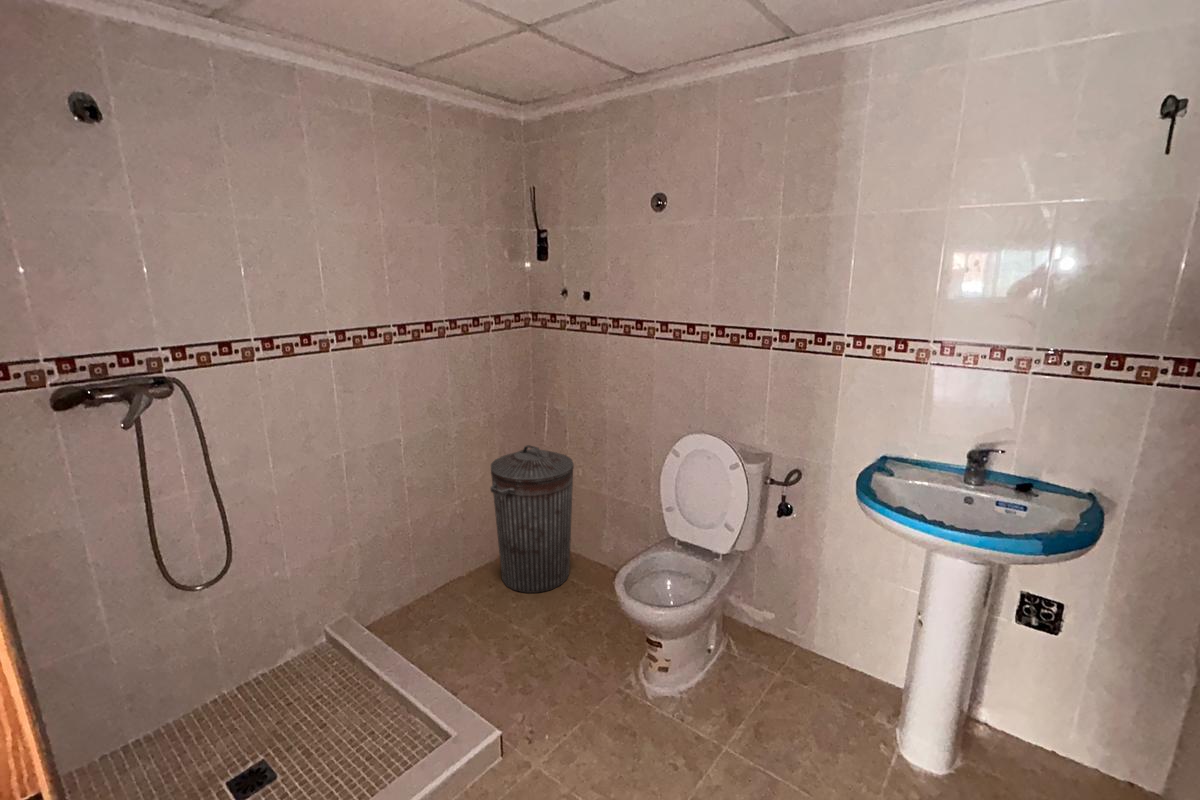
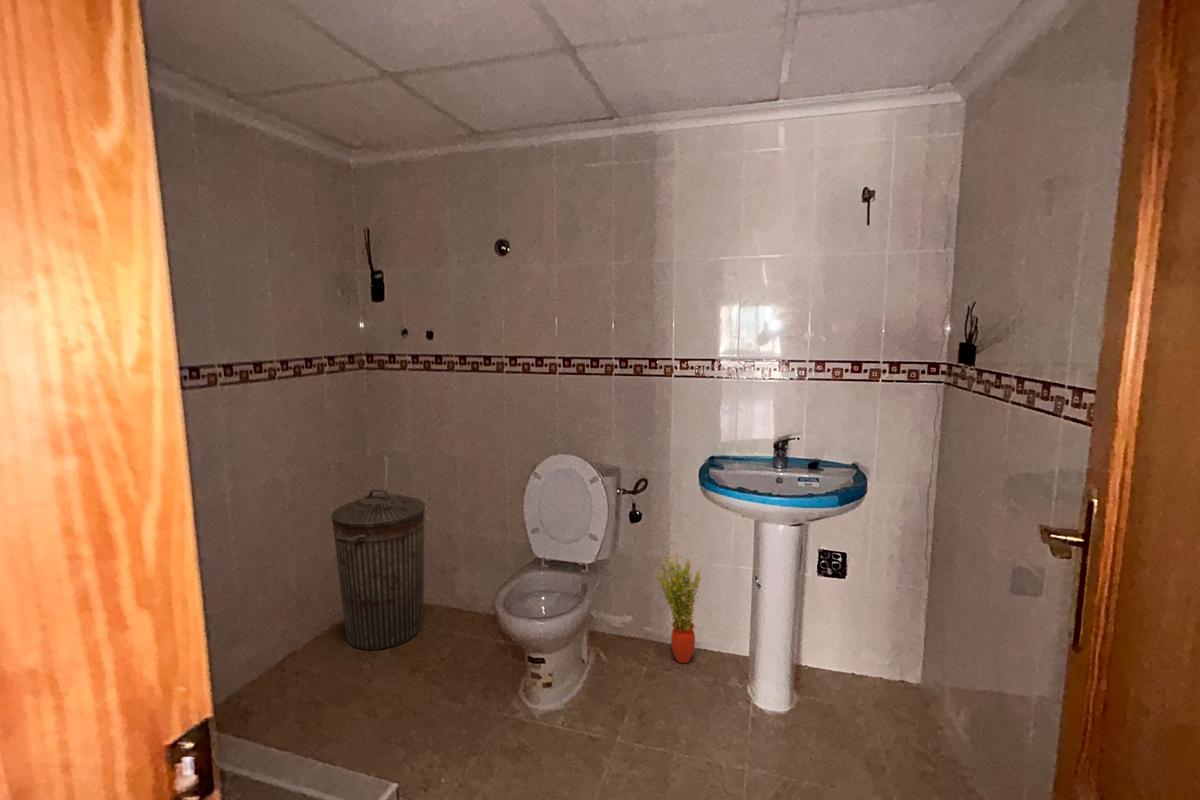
potted plant: none [798,558,856,681] -> present [656,555,701,663]

